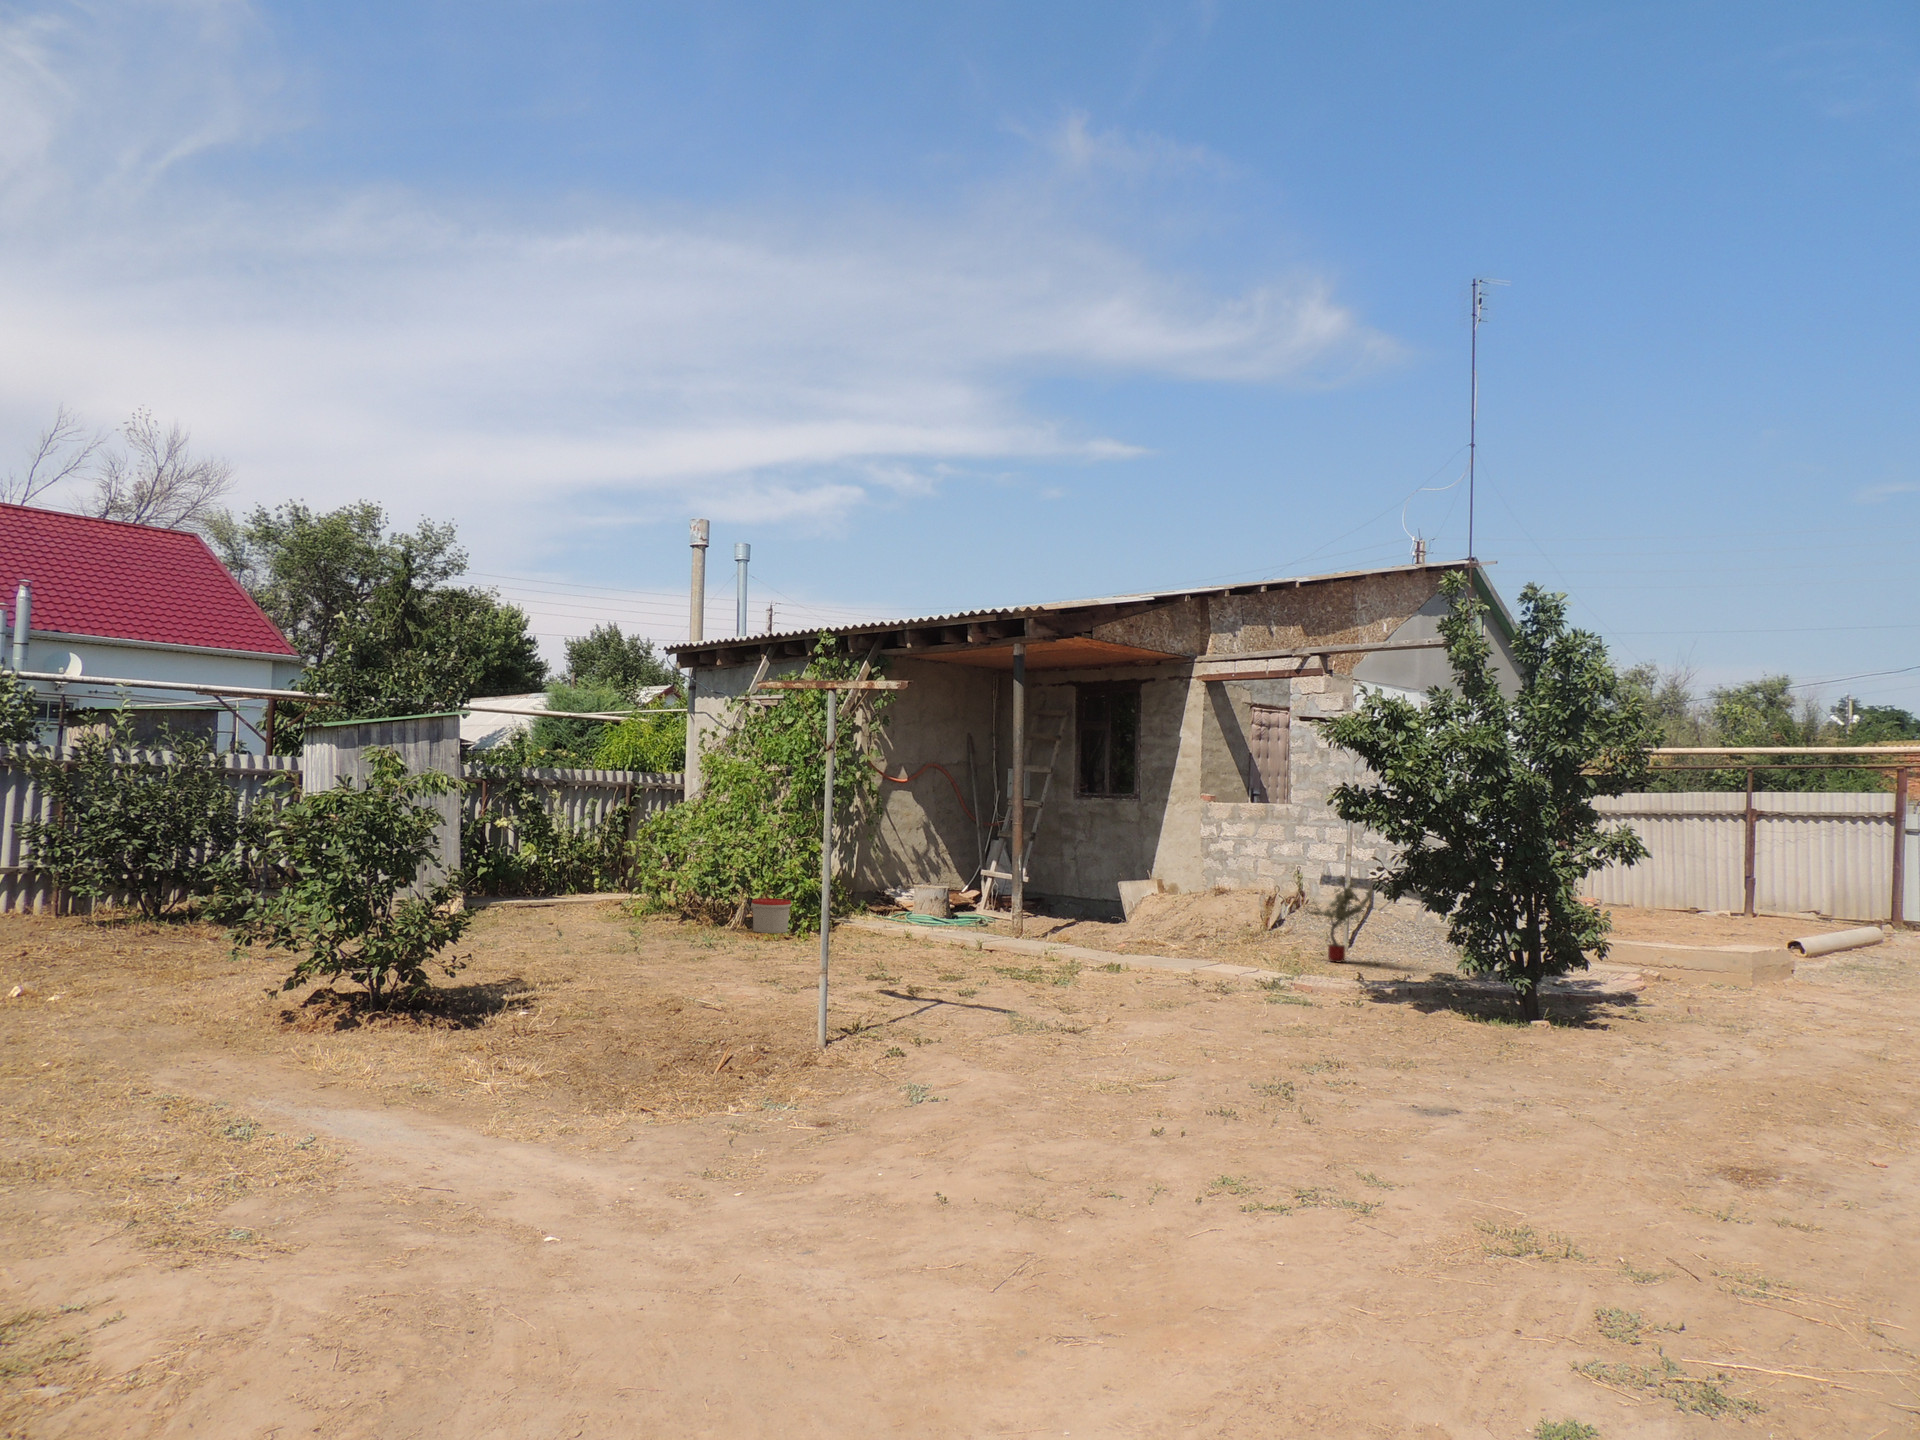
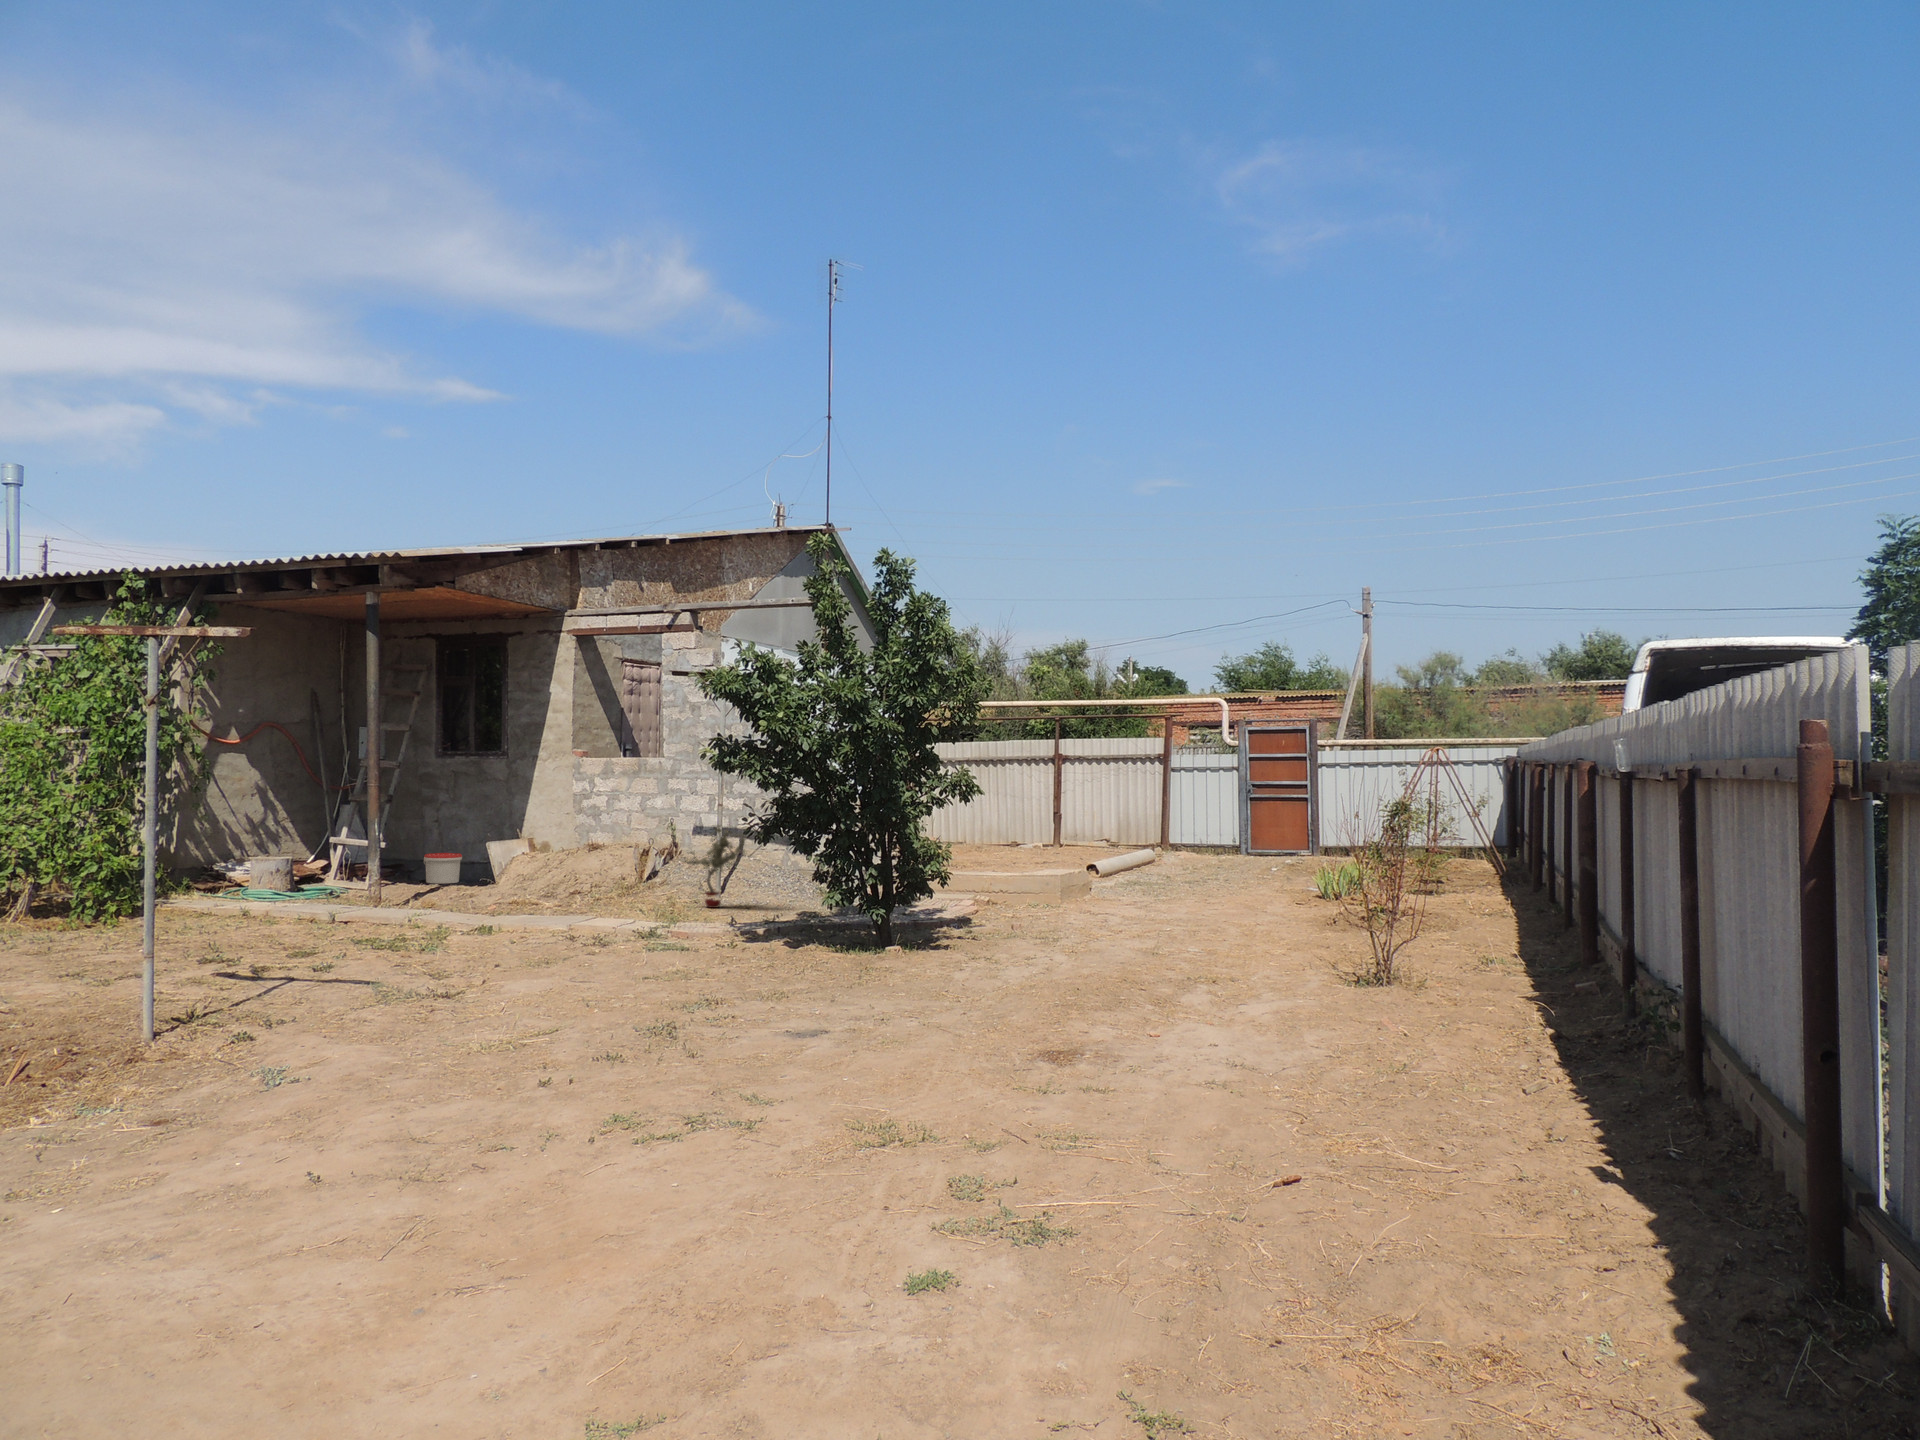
bucket: present [751,898,791,933] -> present [424,853,462,883]

